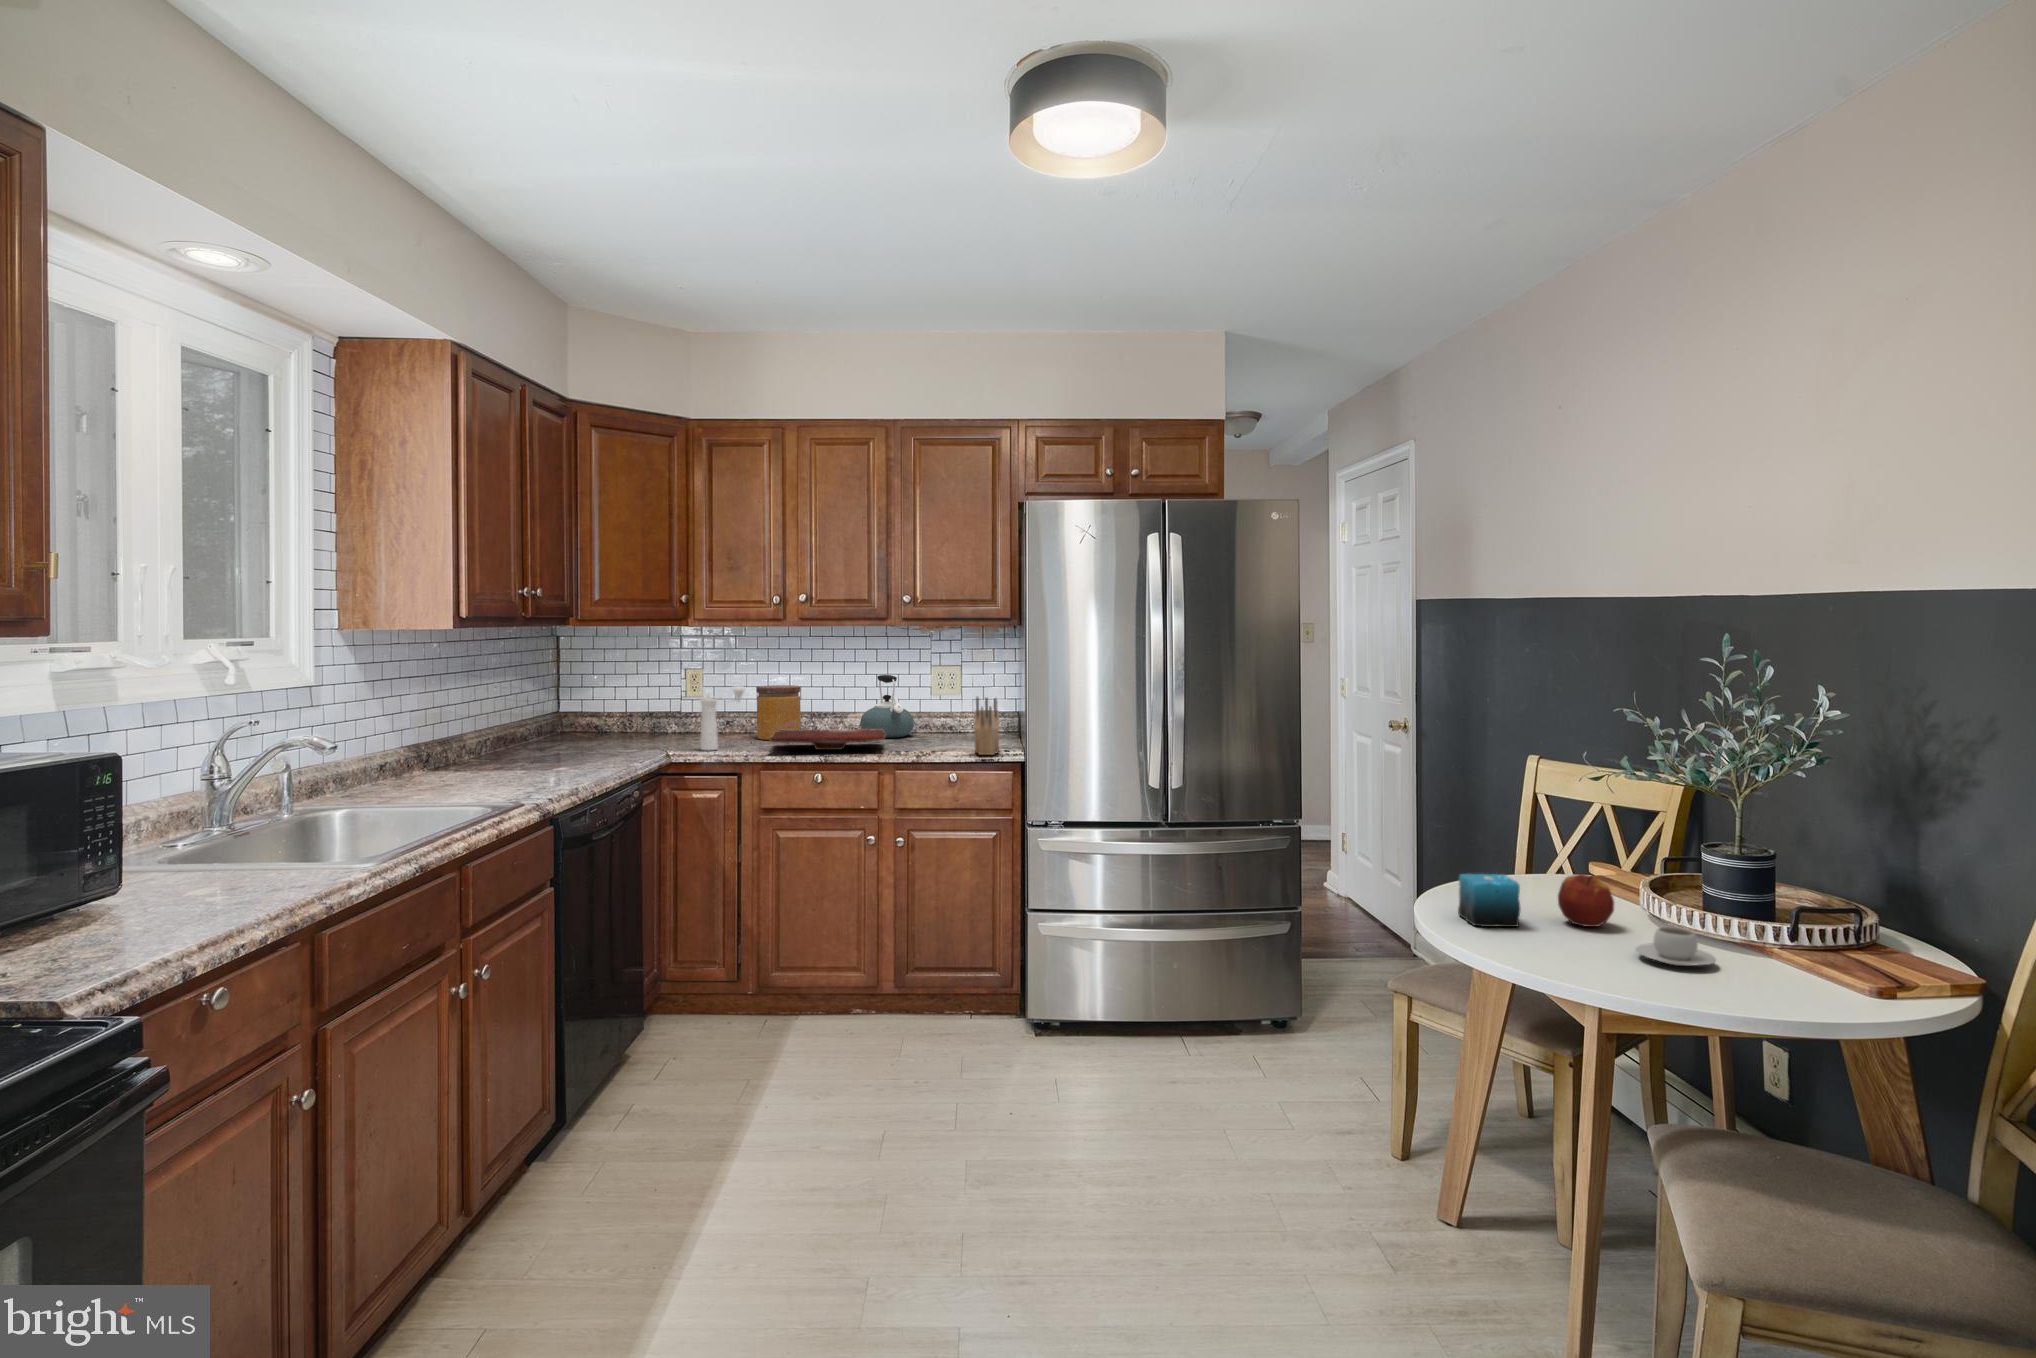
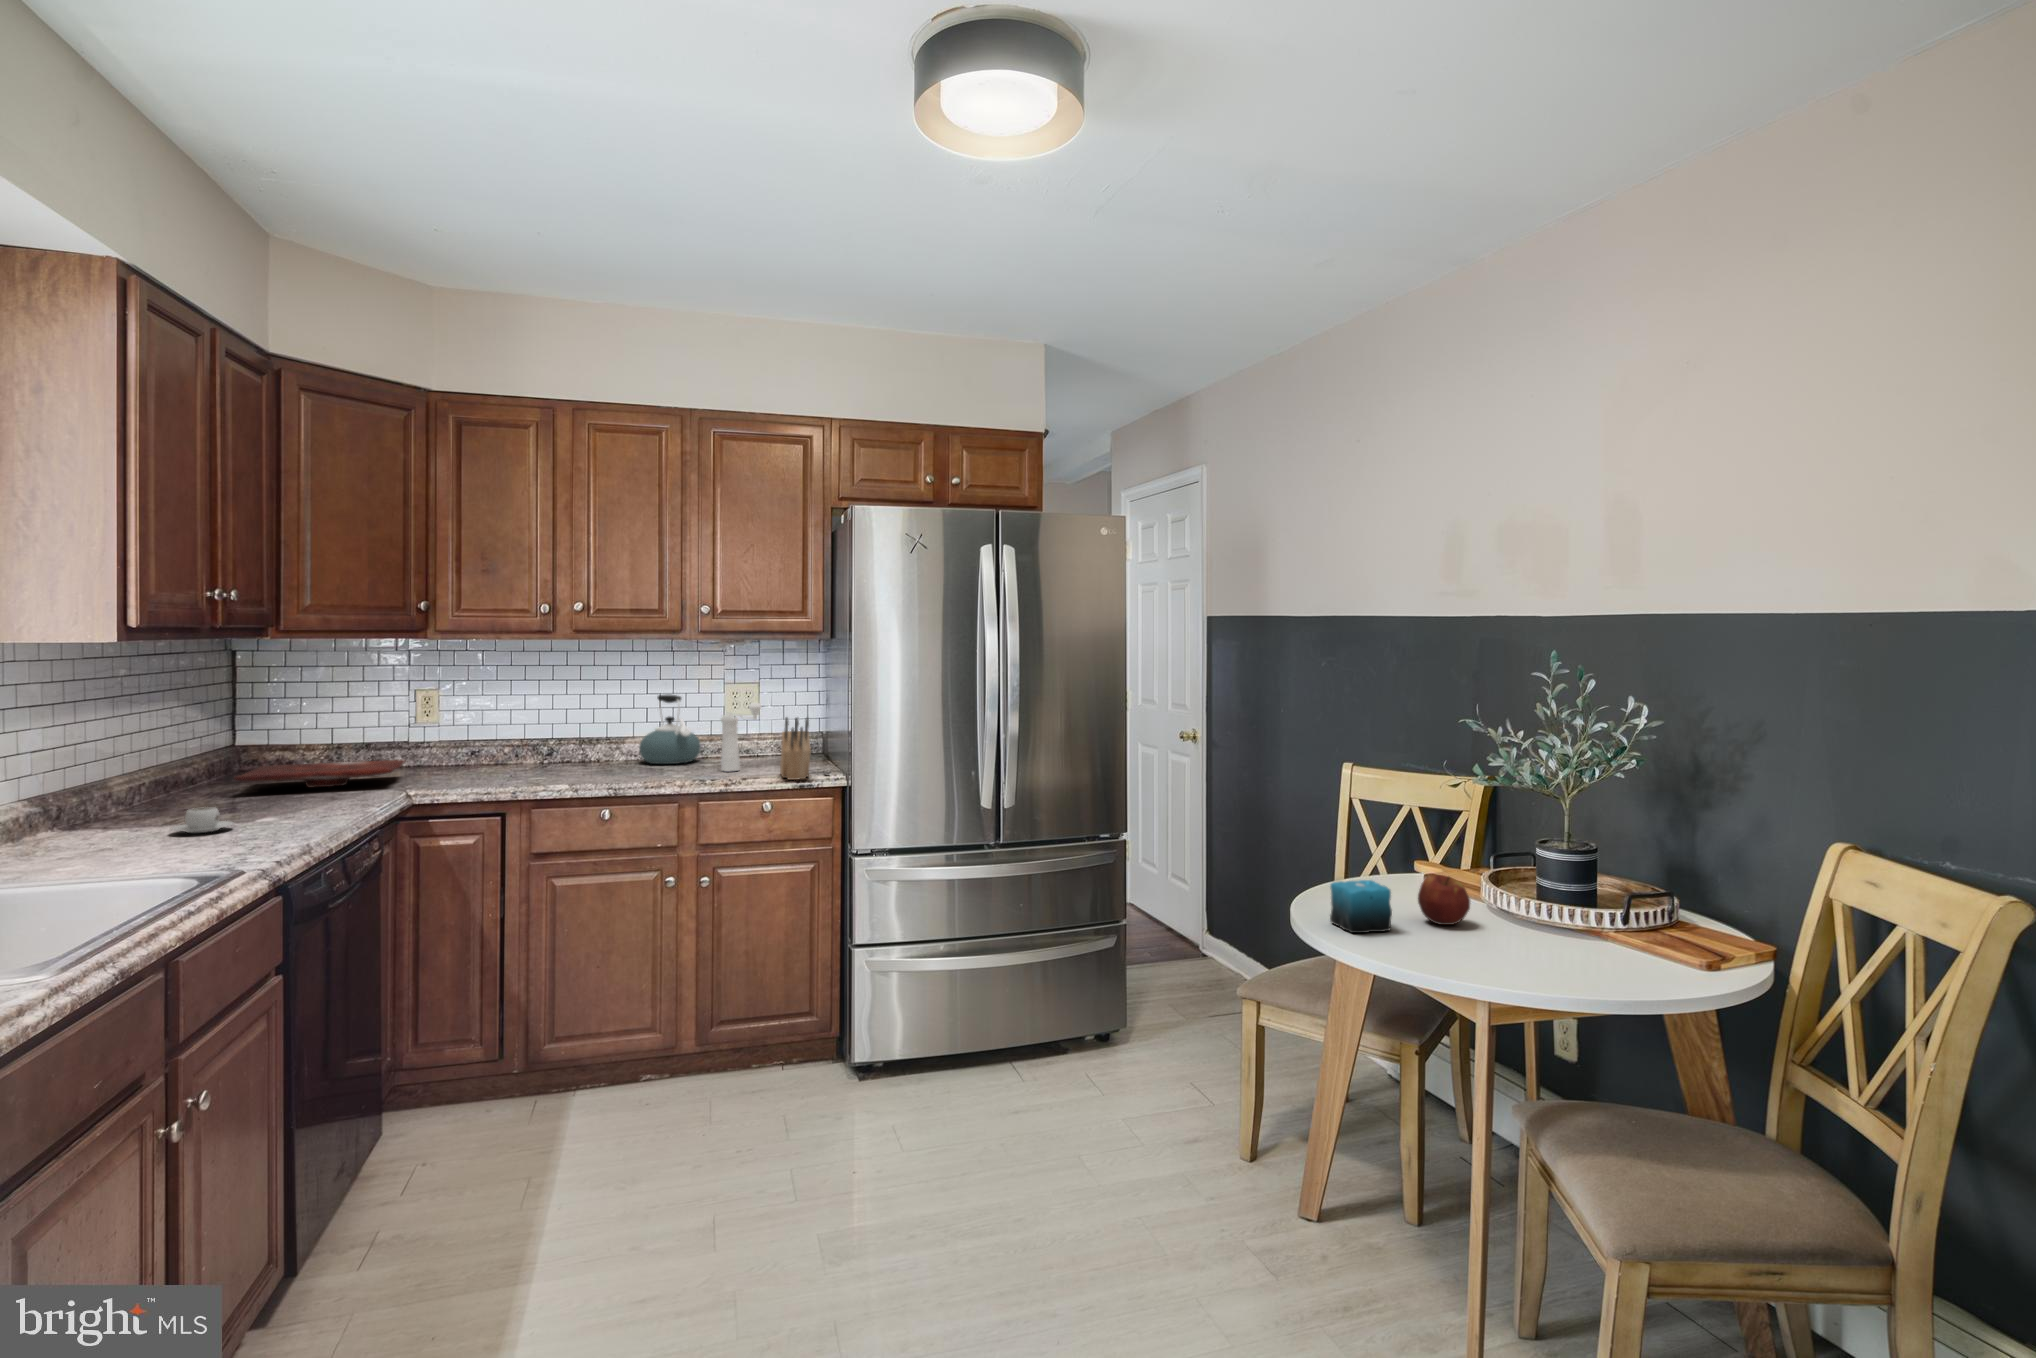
jar: present [756,685,801,740] -> none [514,709,569,772]
pepper mill: present [700,686,745,750] -> present [721,703,761,772]
cutting board: present [769,729,886,750] -> present [234,760,405,788]
teacup: present [1636,927,1716,966] -> present [171,807,234,833]

